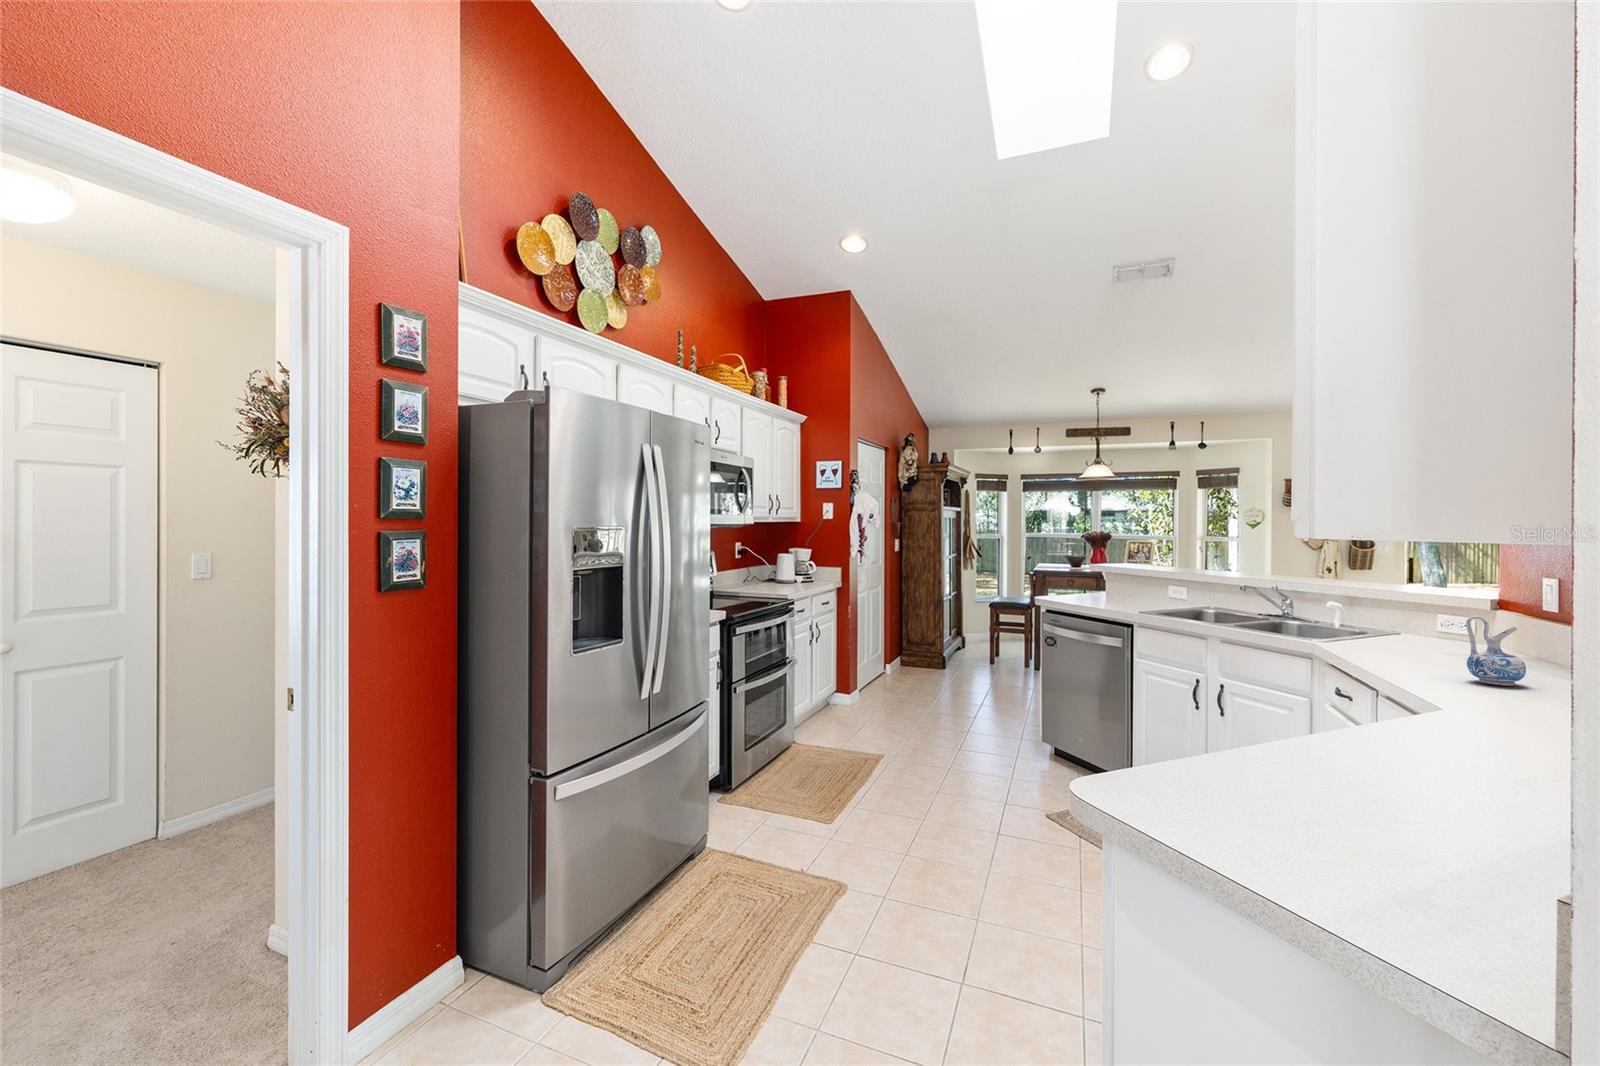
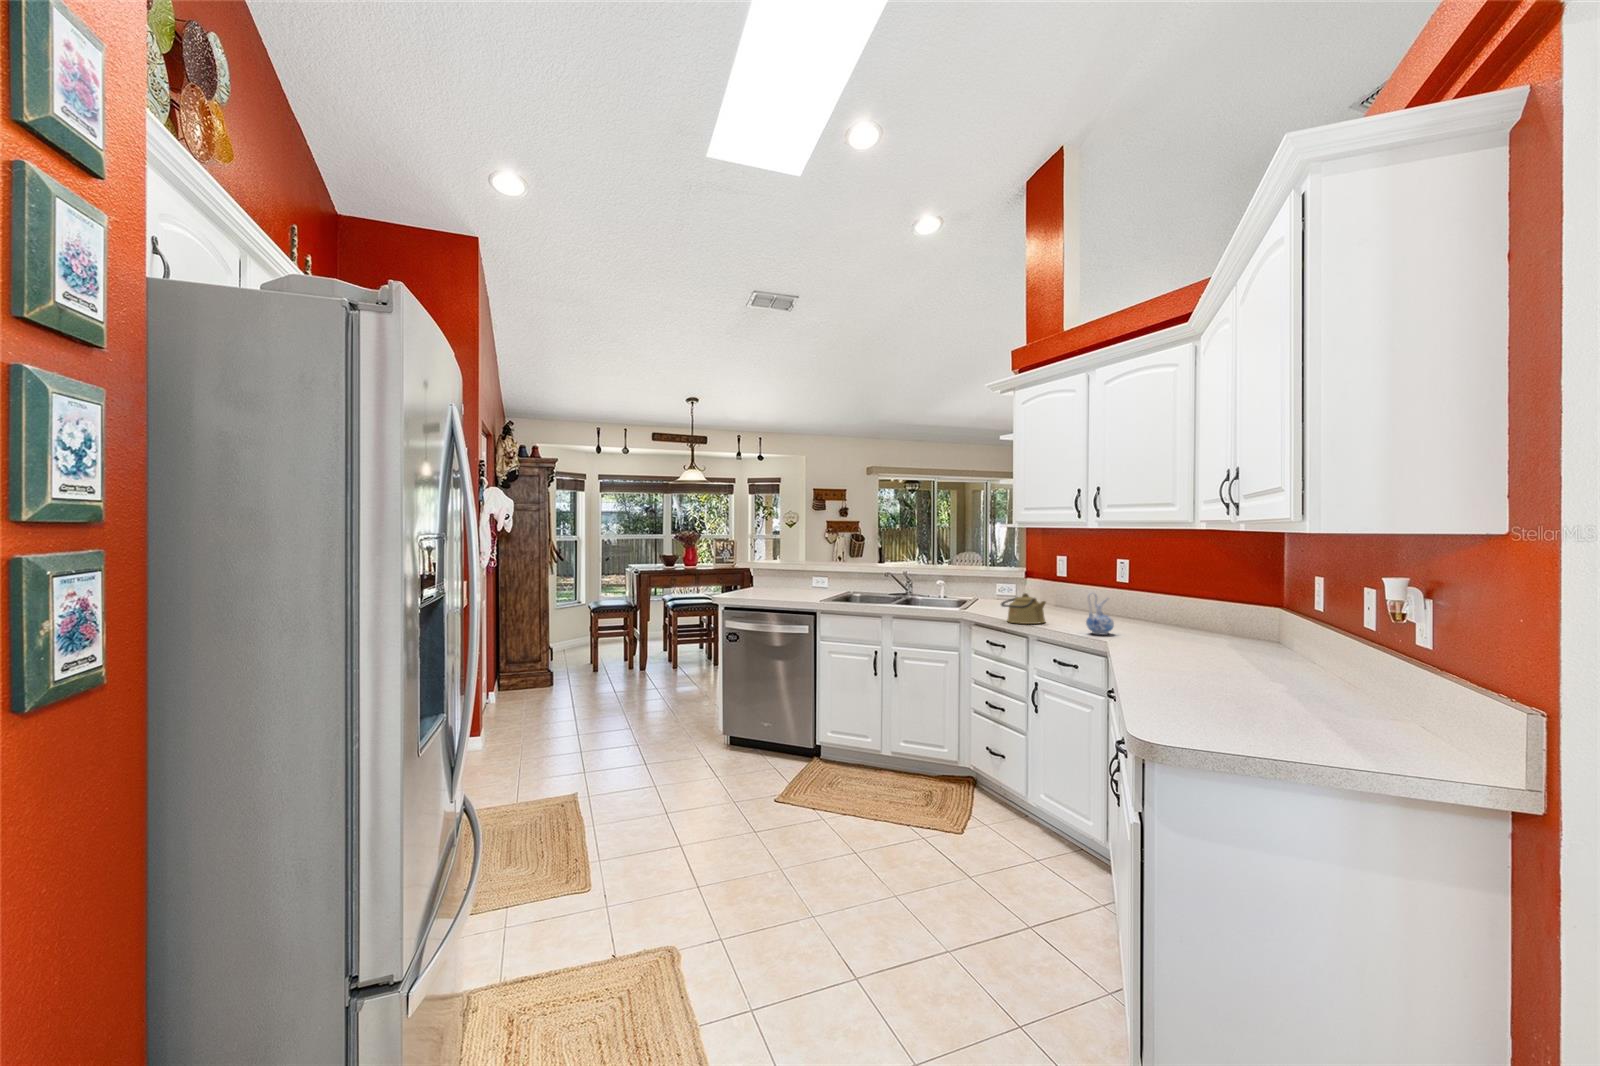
kettle: none [1362,613,1446,660] -> present [1001,593,1046,624]

